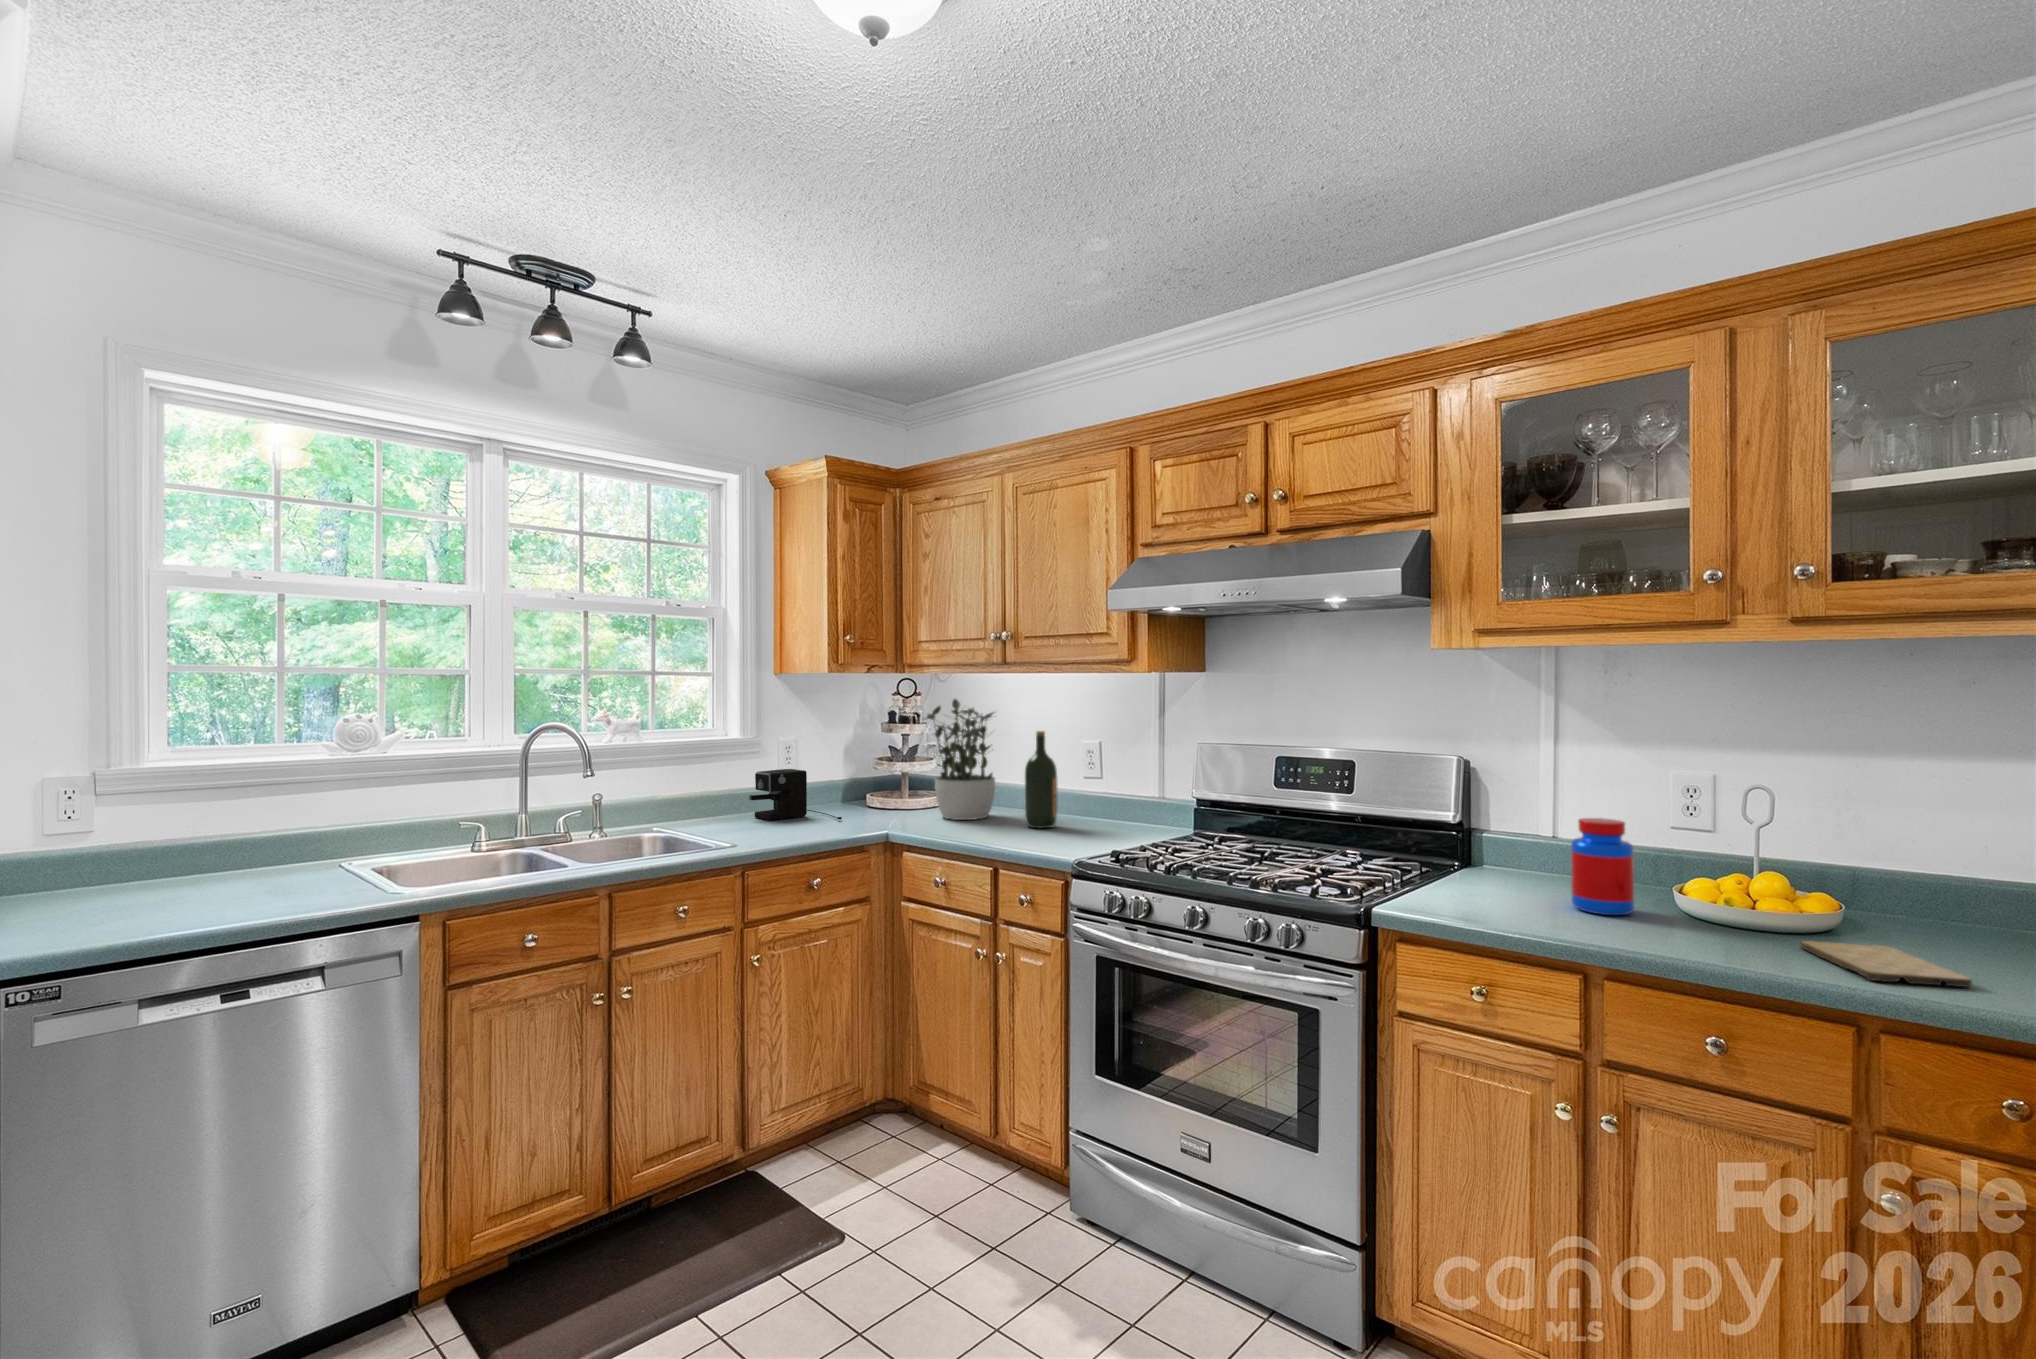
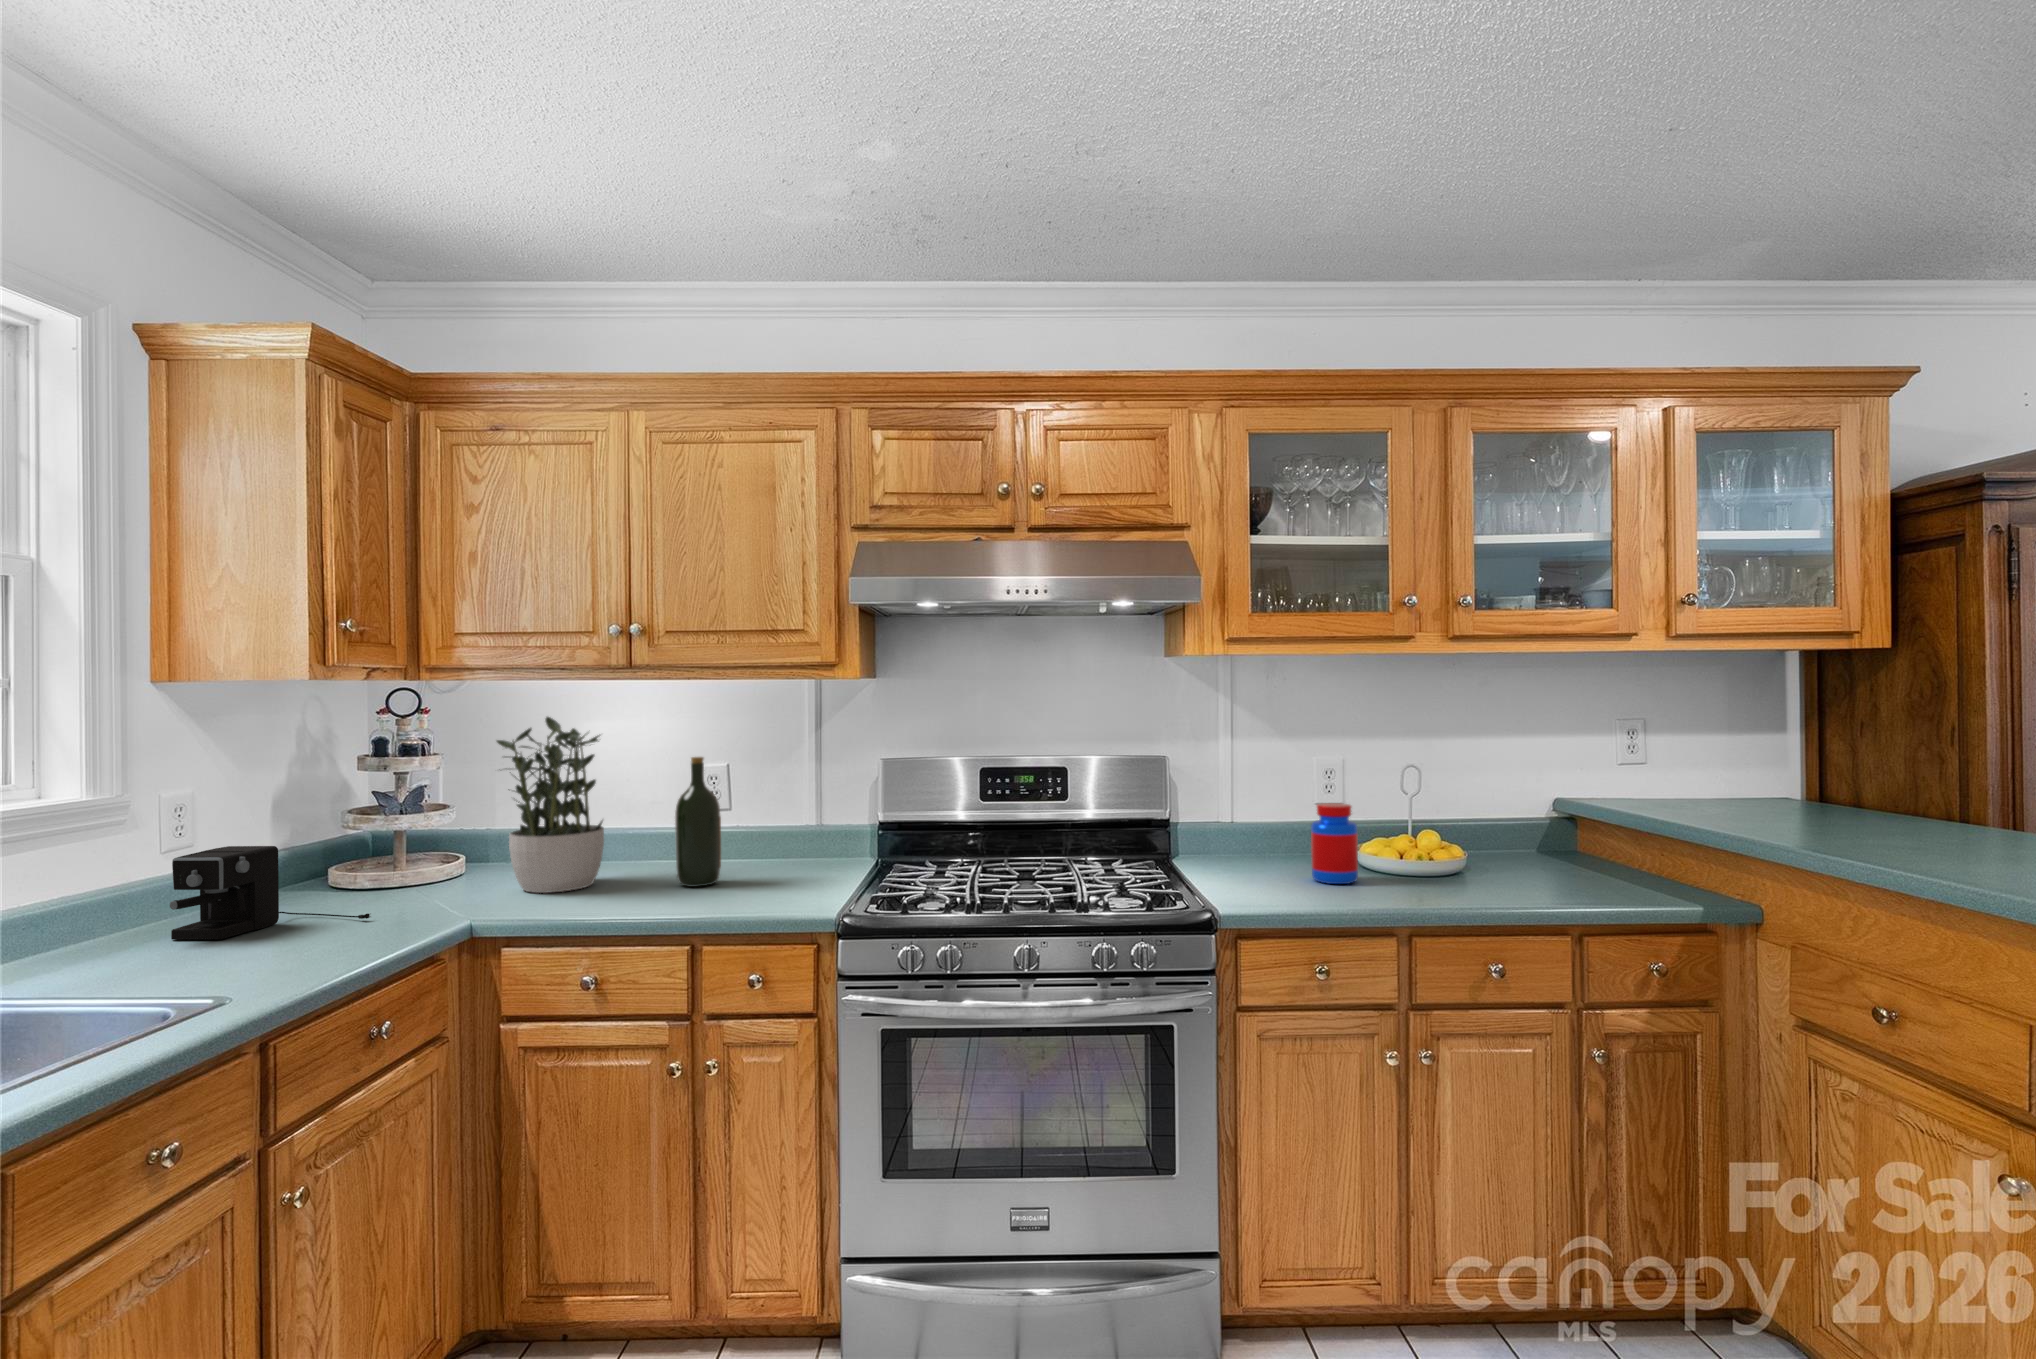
cutting board: present [1801,941,1972,987] -> none [1474,875,1582,899]

